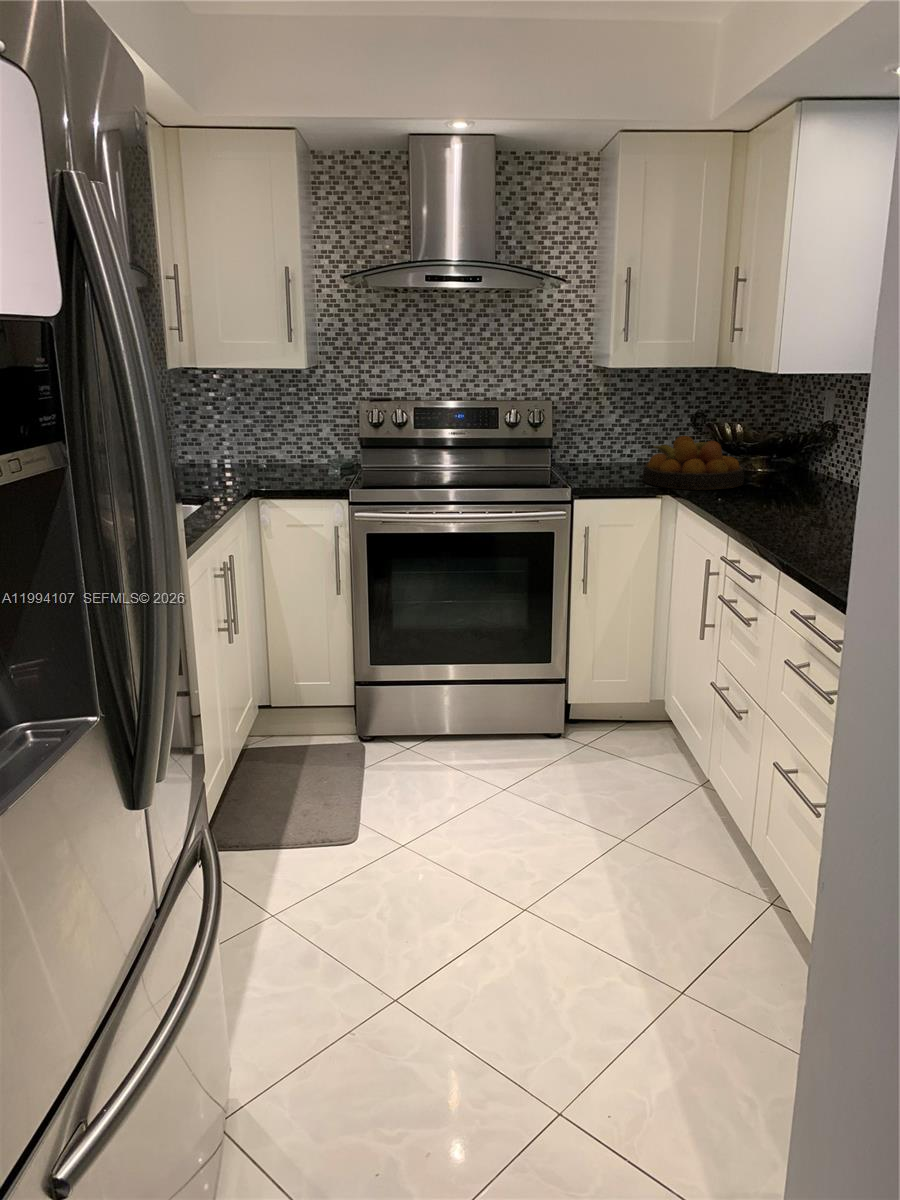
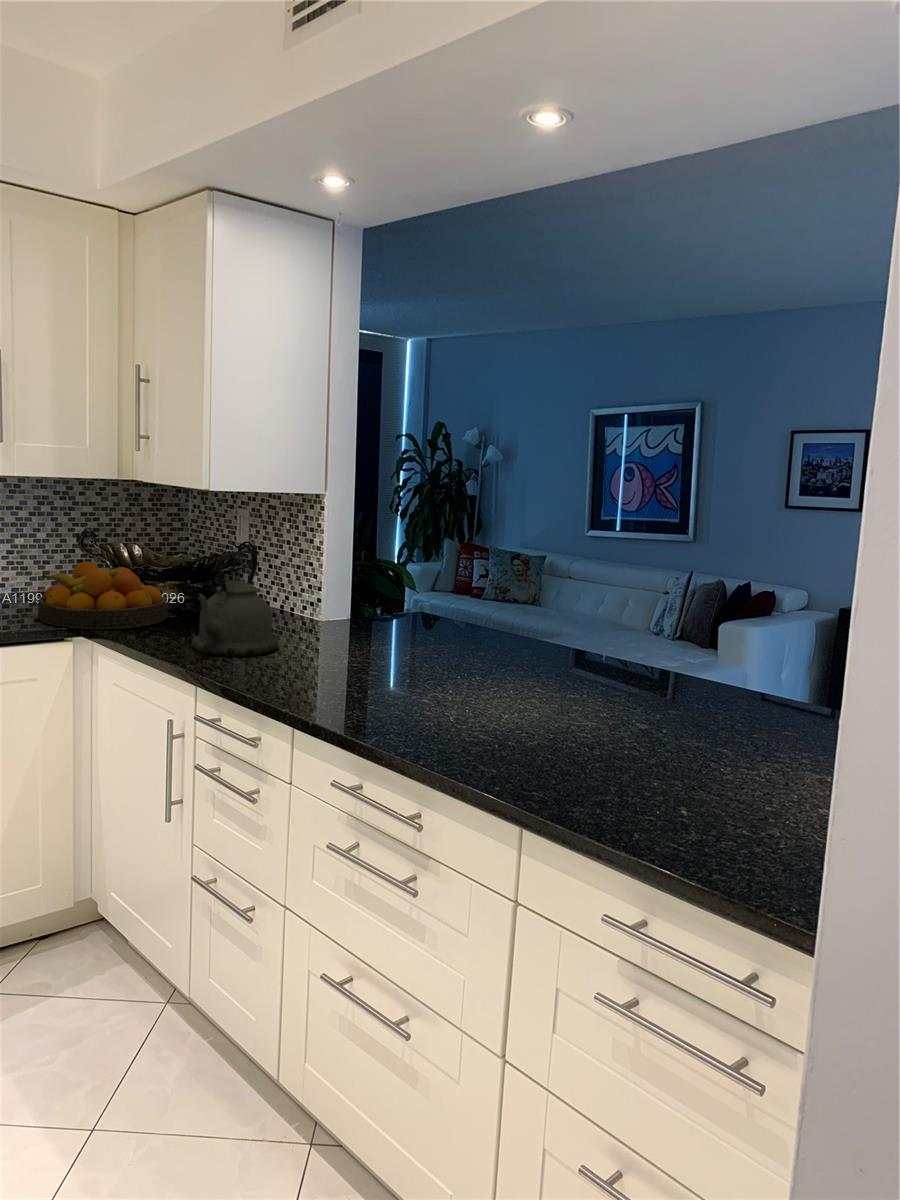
kettle: none [739,424,819,515] -> present [192,551,278,656]

